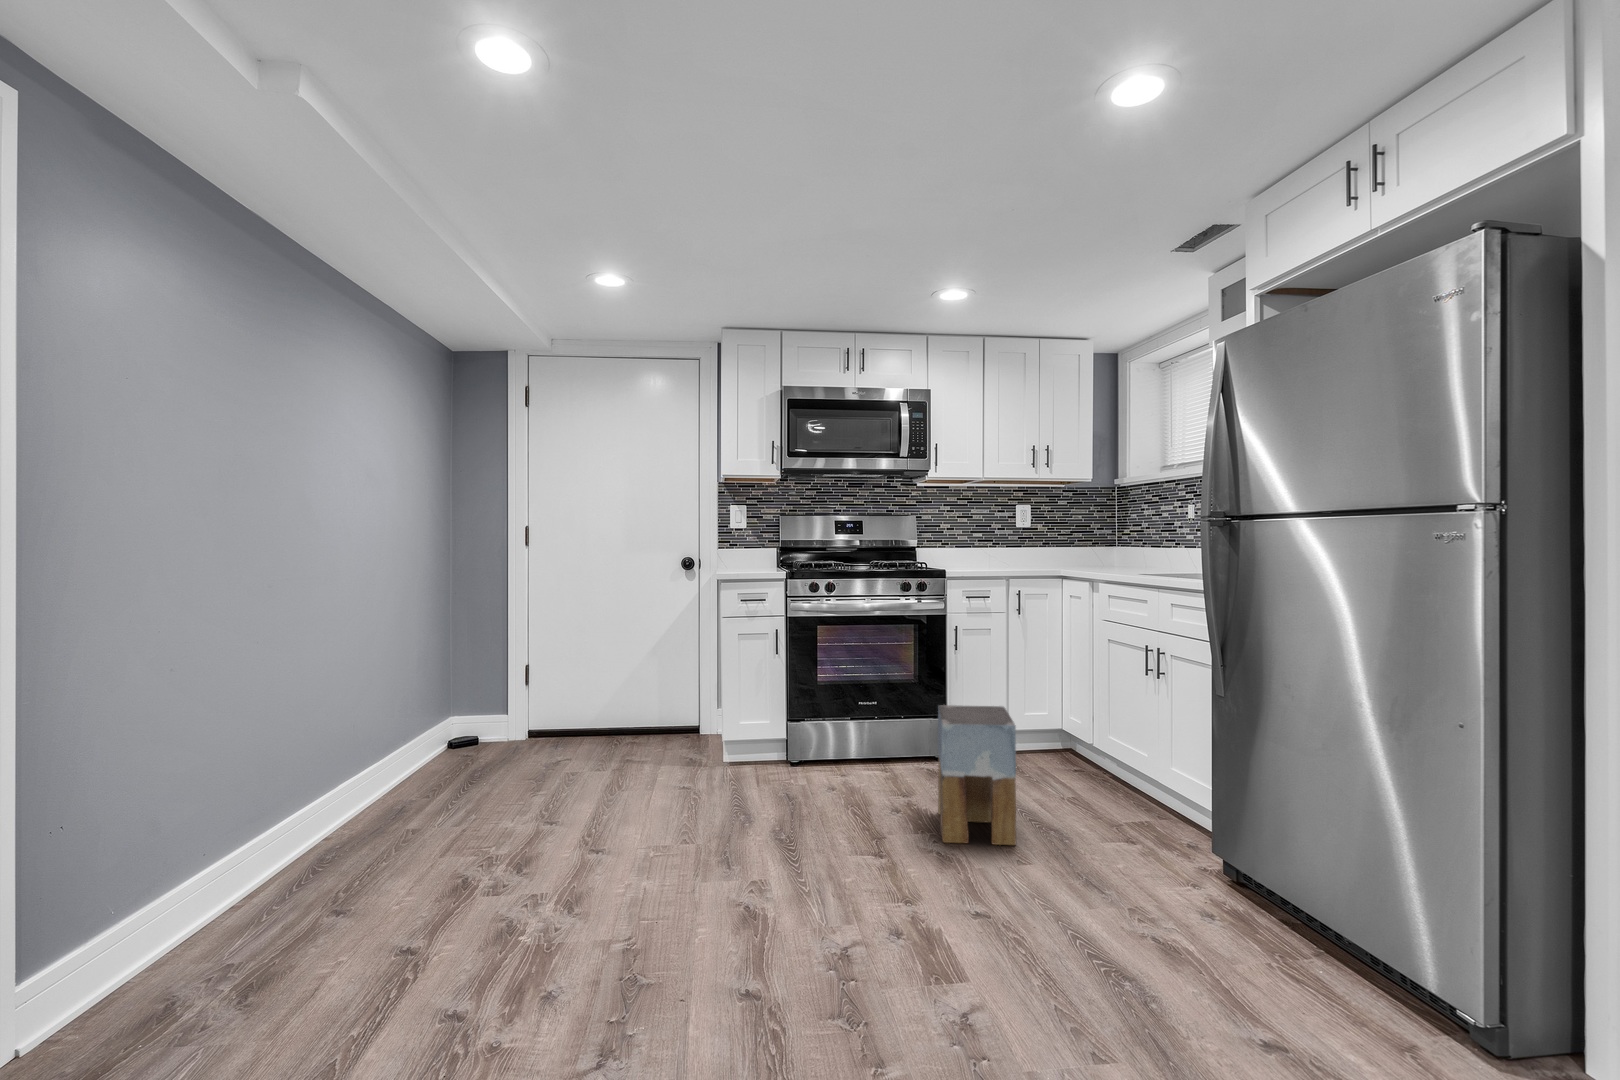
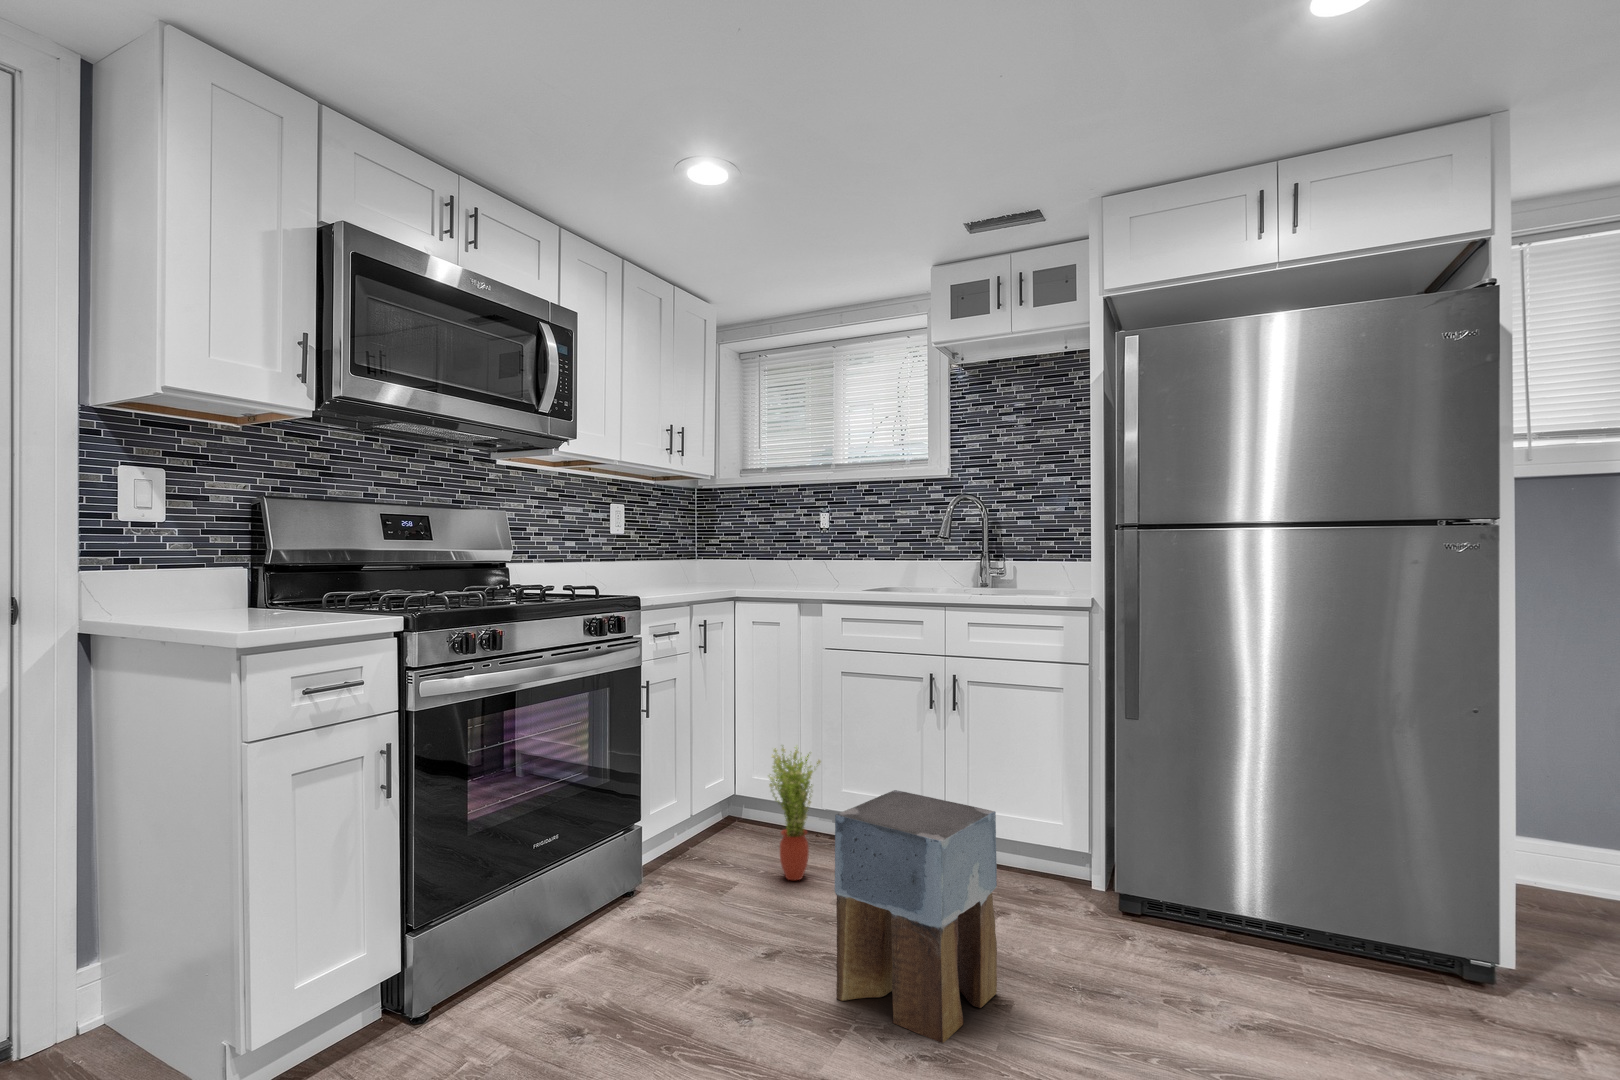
potted plant: none [1014,678,1056,774] -> present [769,746,821,880]

